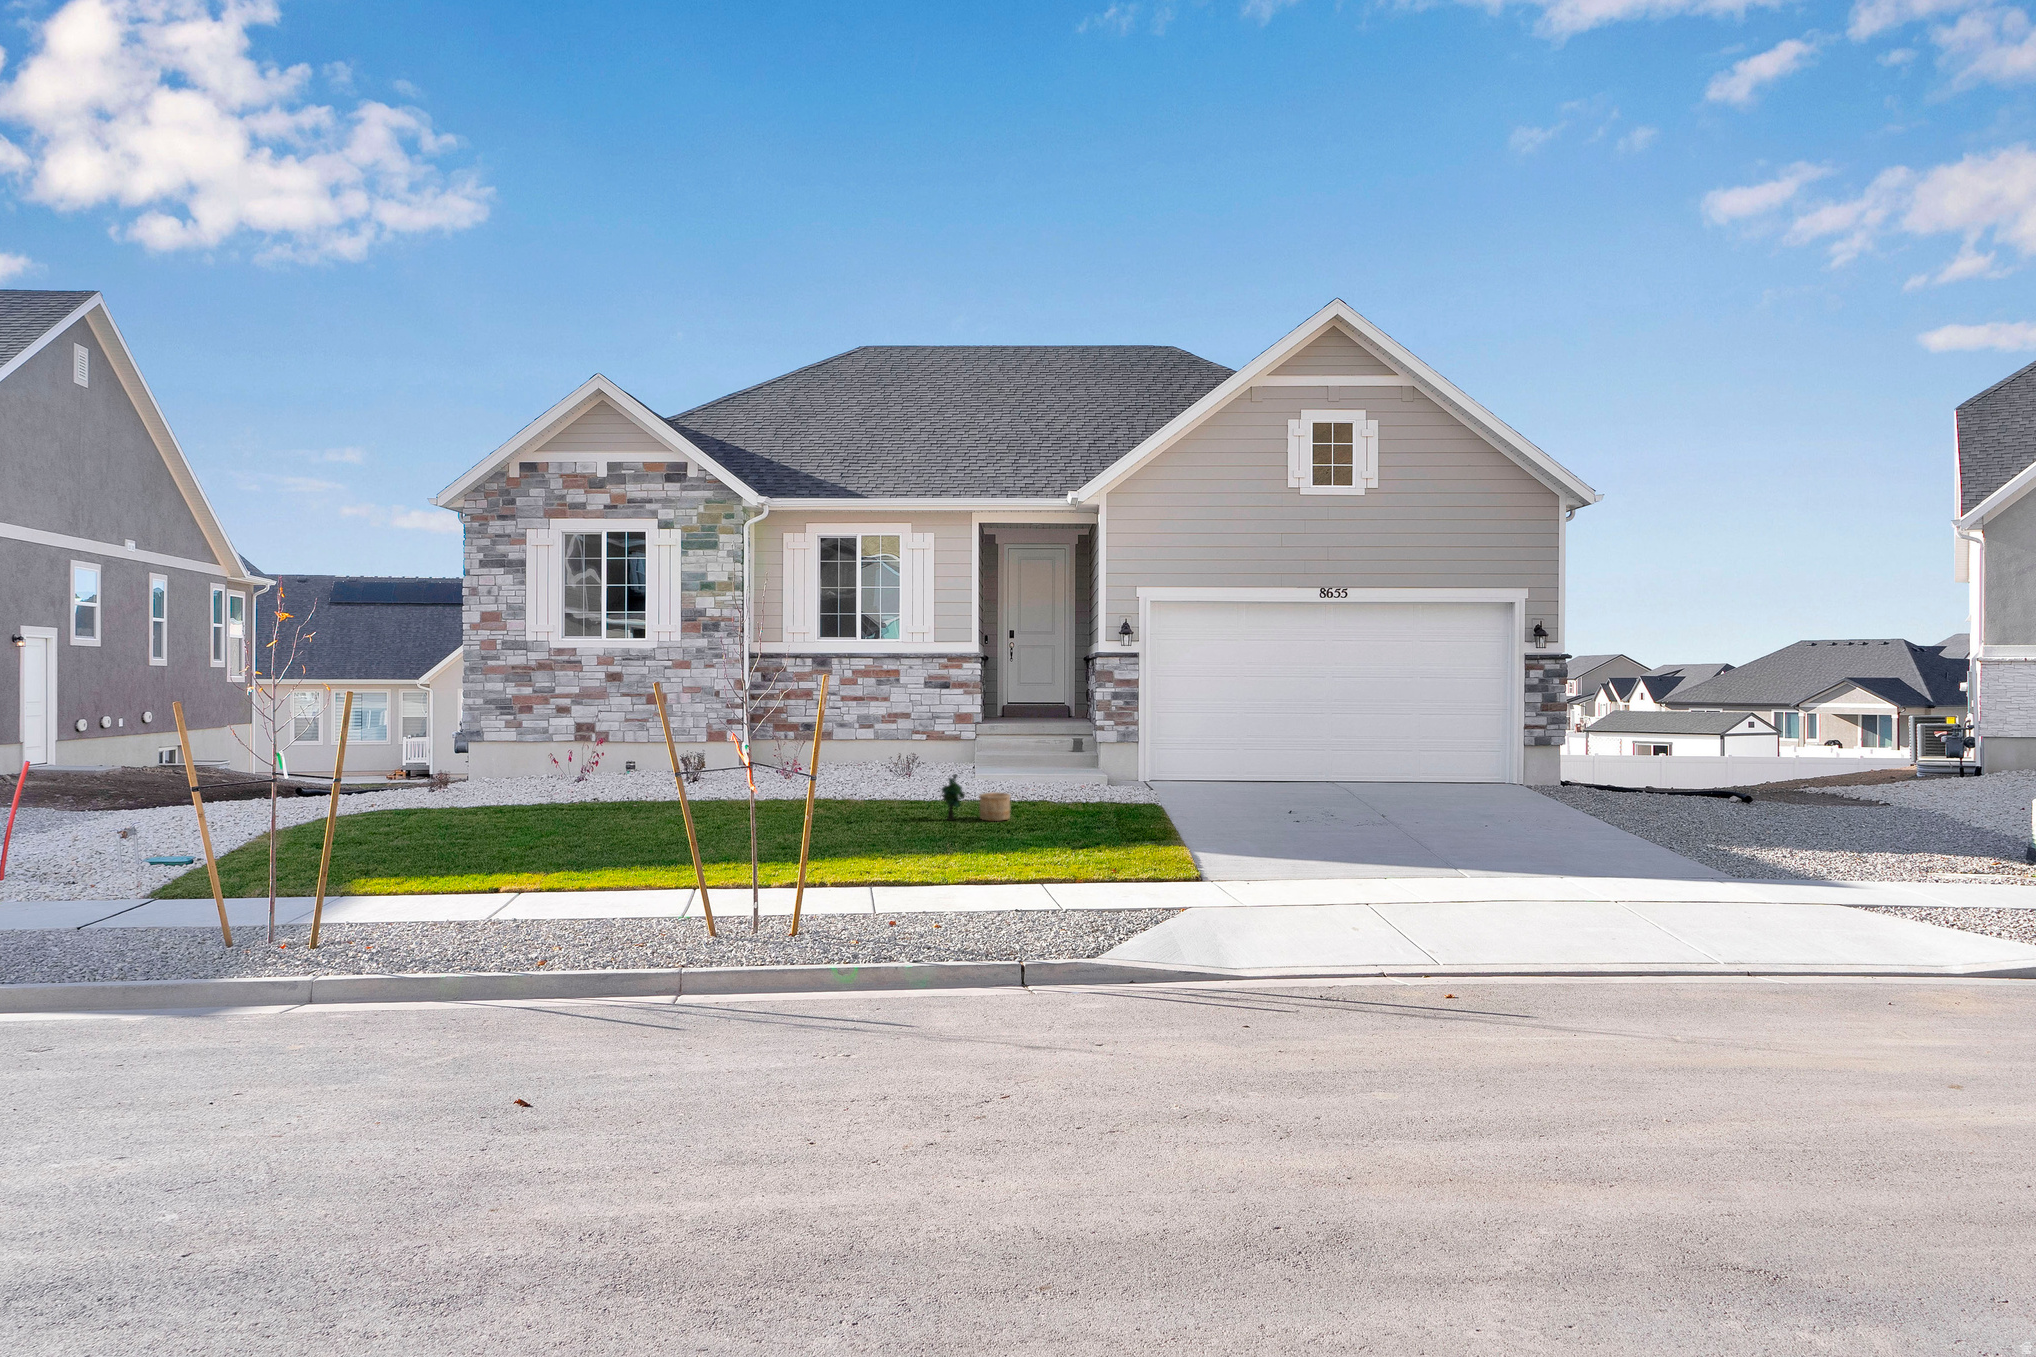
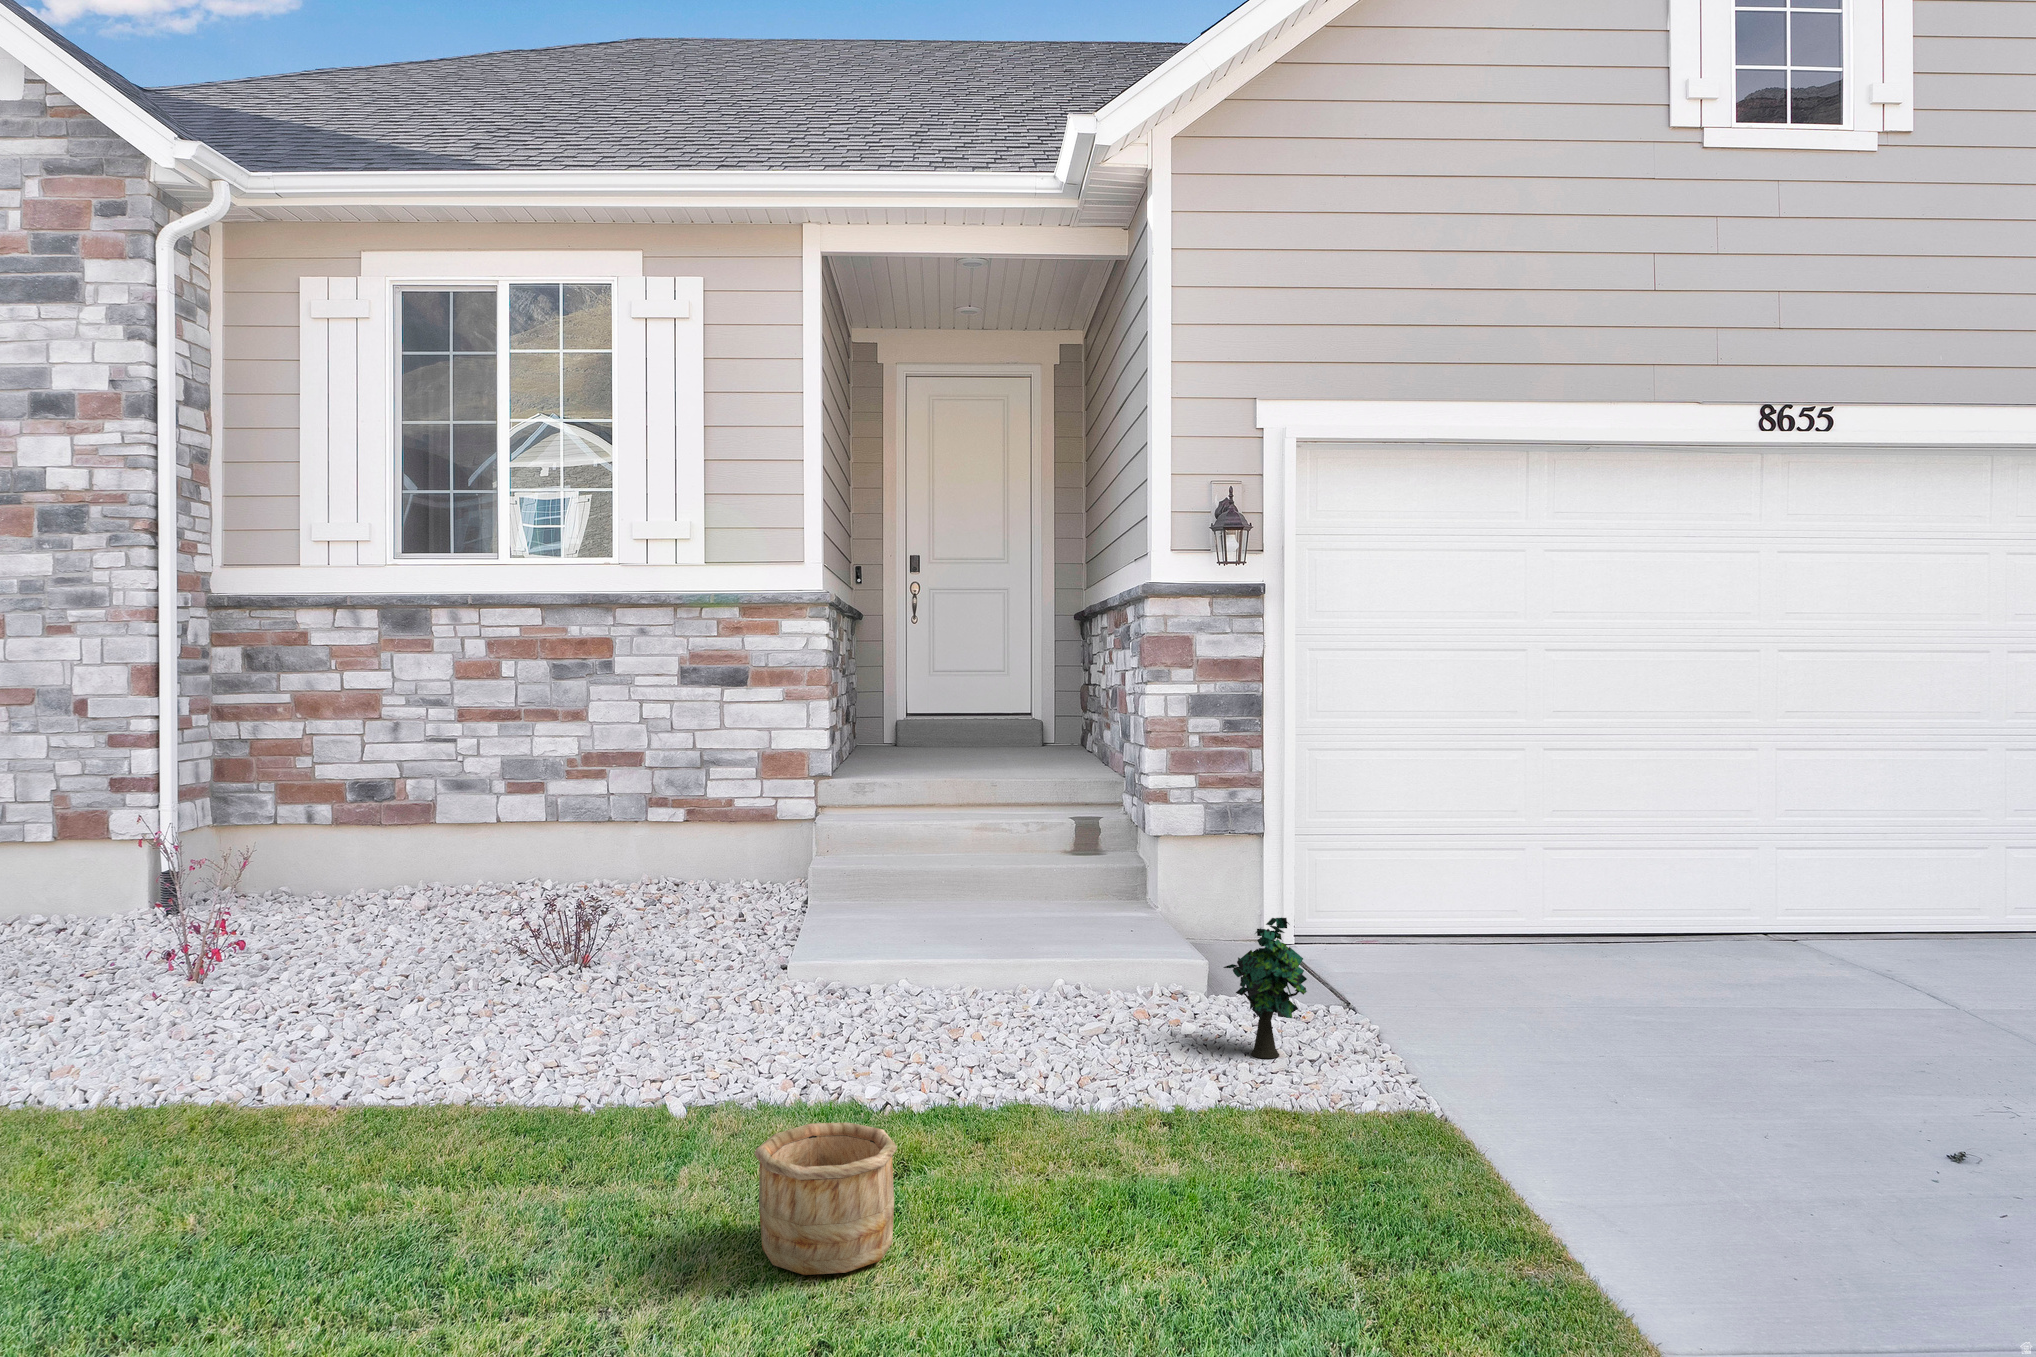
decorative plant: present [941,774,965,820] -> present [1224,918,1307,1058]

